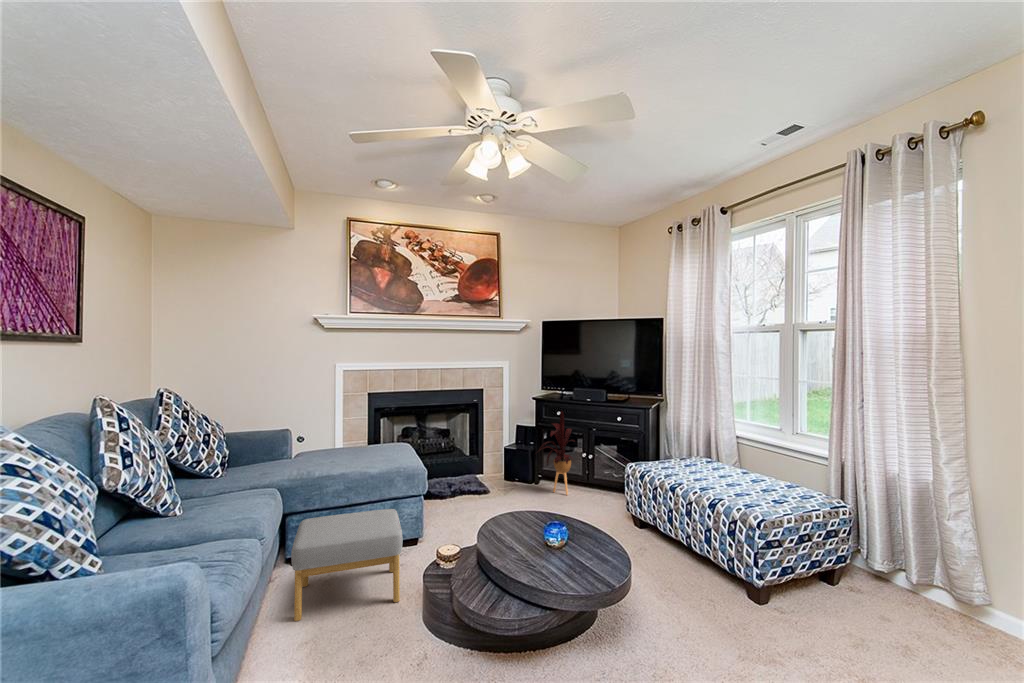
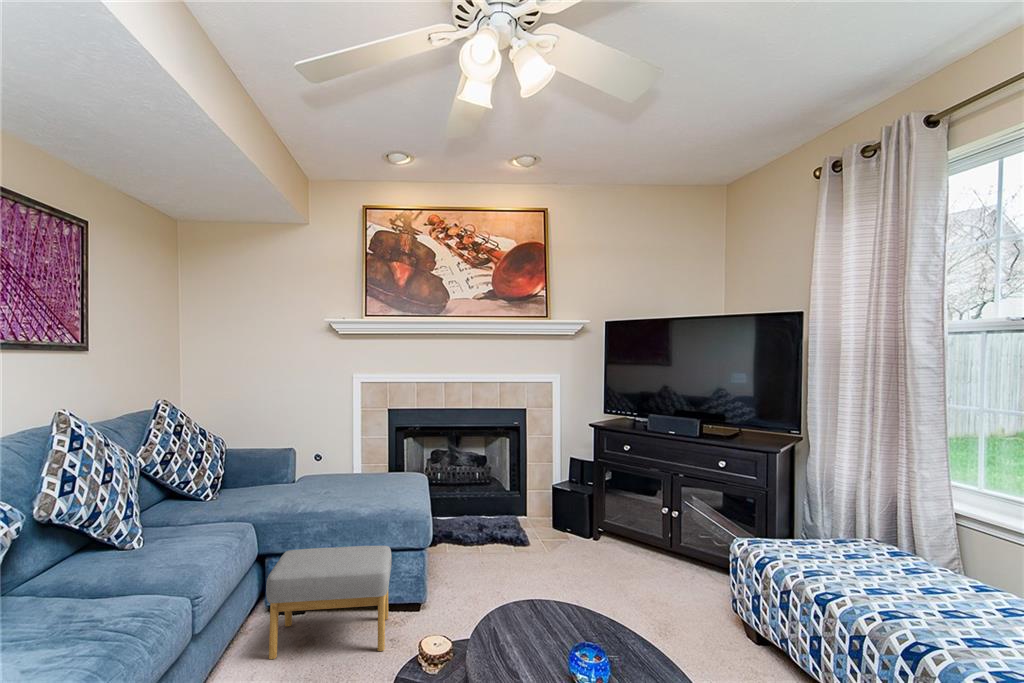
house plant: present [539,411,574,495] -> none [585,439,638,549]

